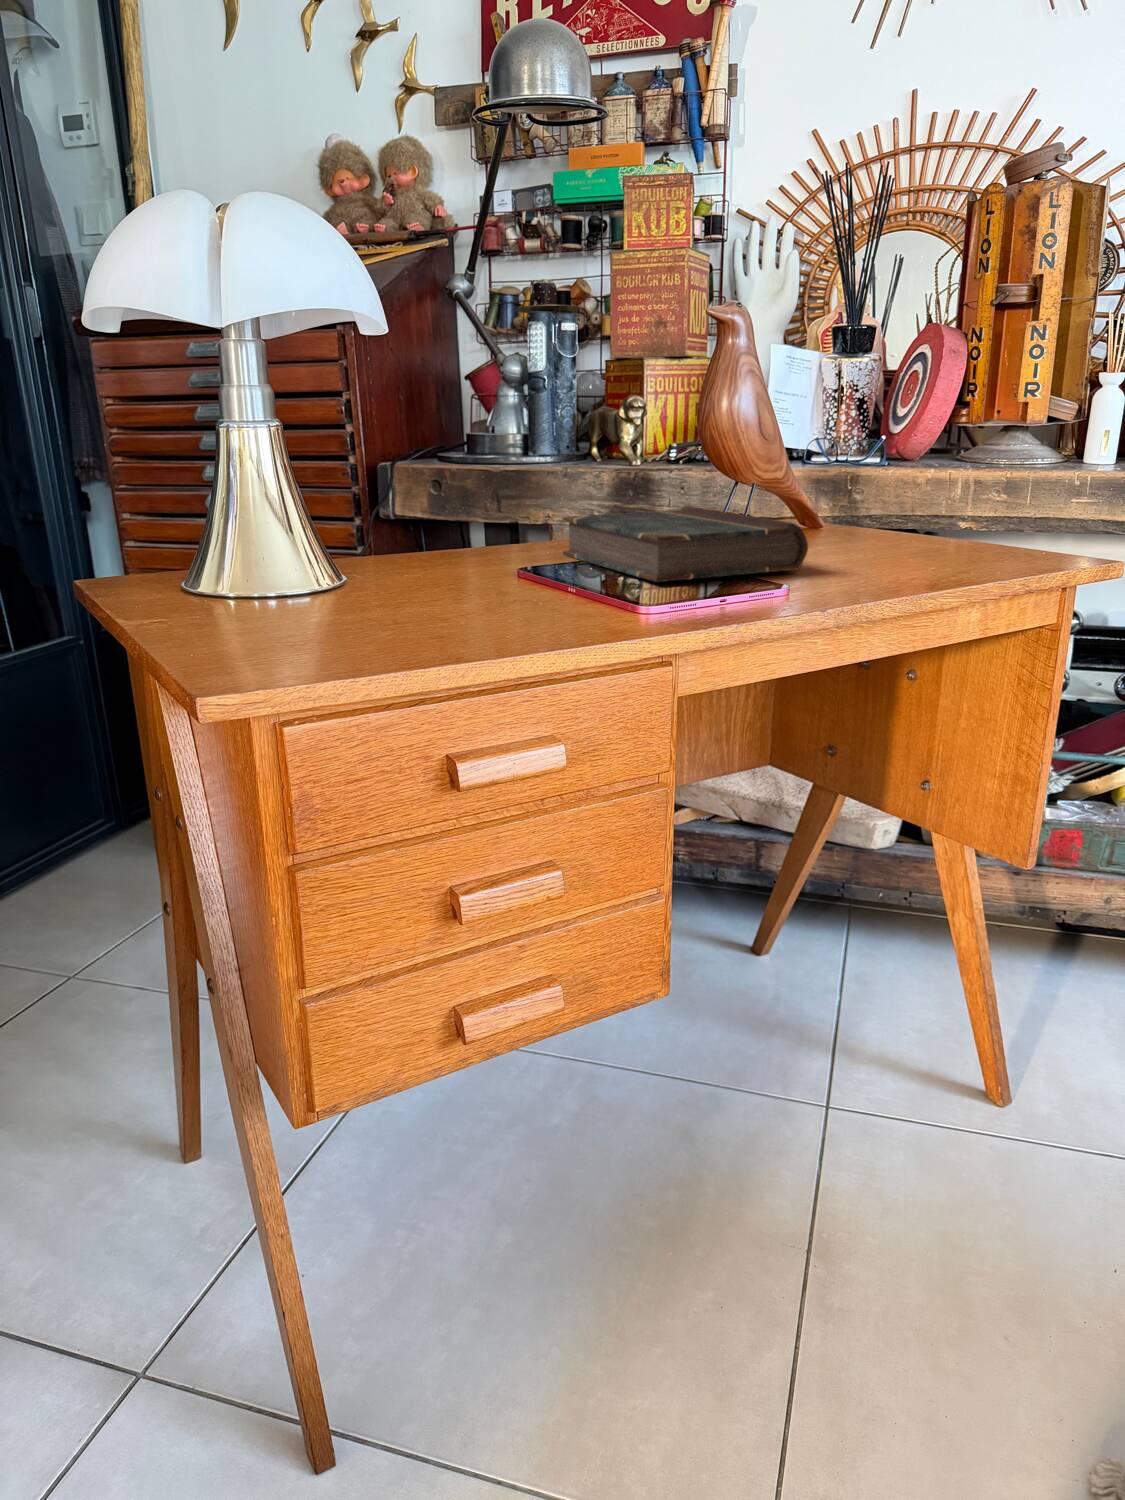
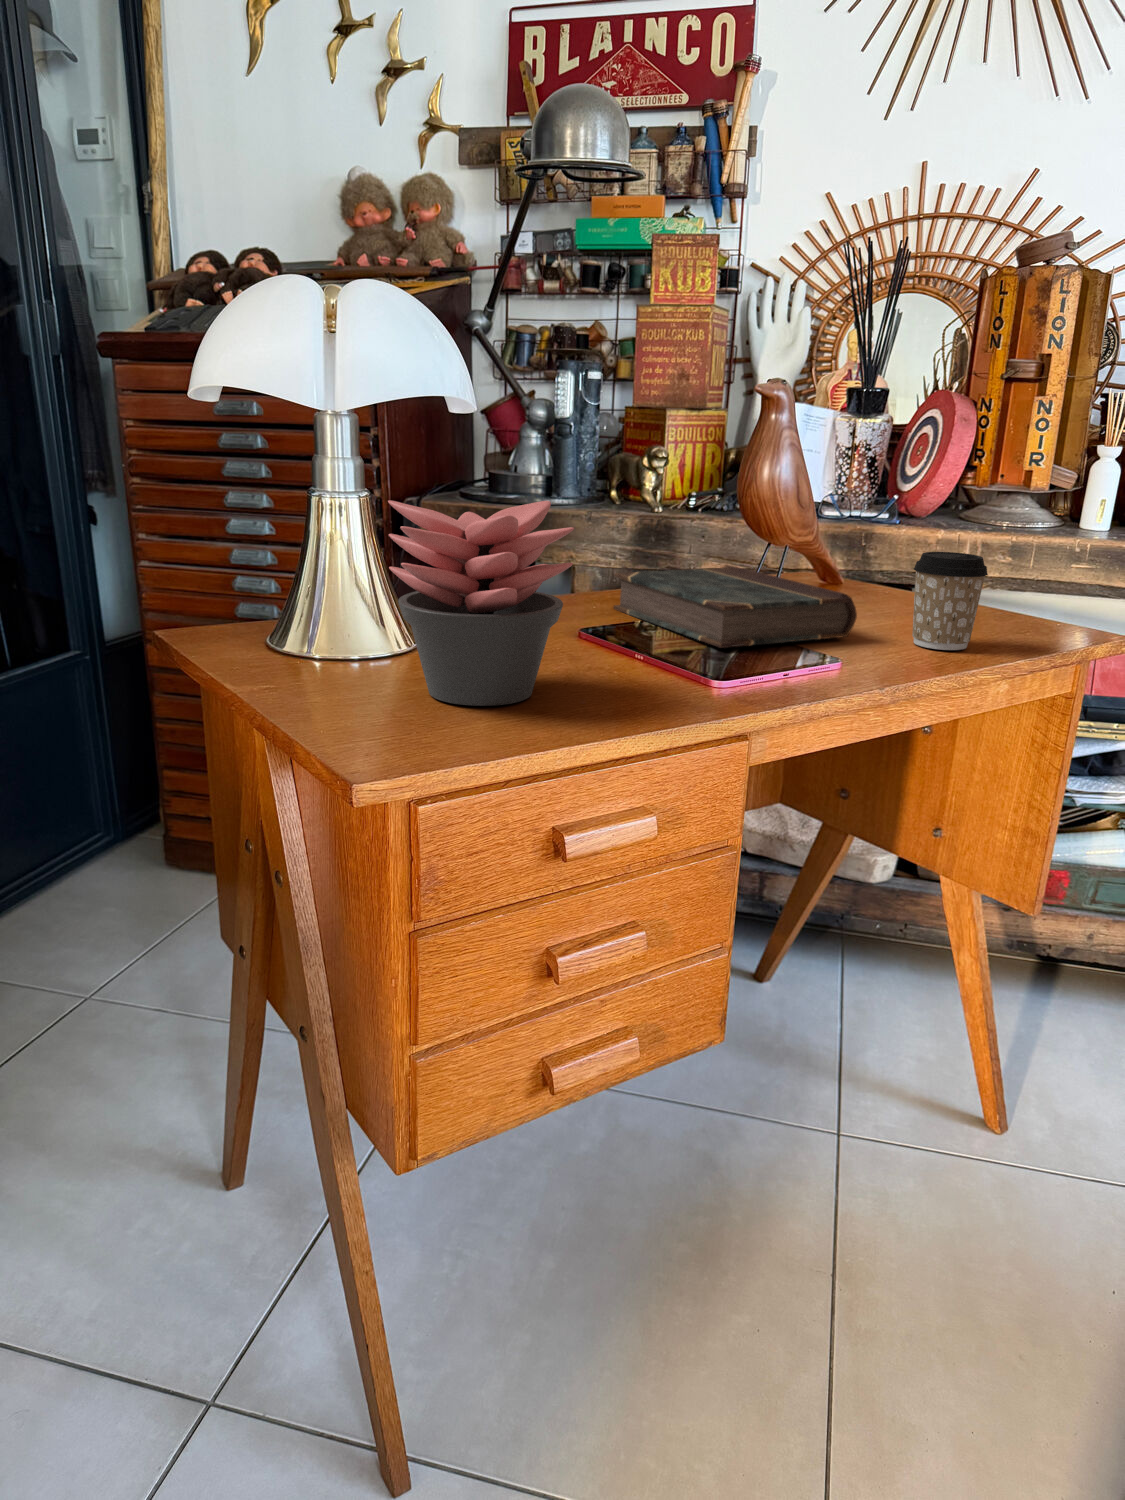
succulent plant: none [277,425,464,636] -> present [388,500,574,706]
coffee cup: none [866,475,944,578] -> present [912,552,988,650]

